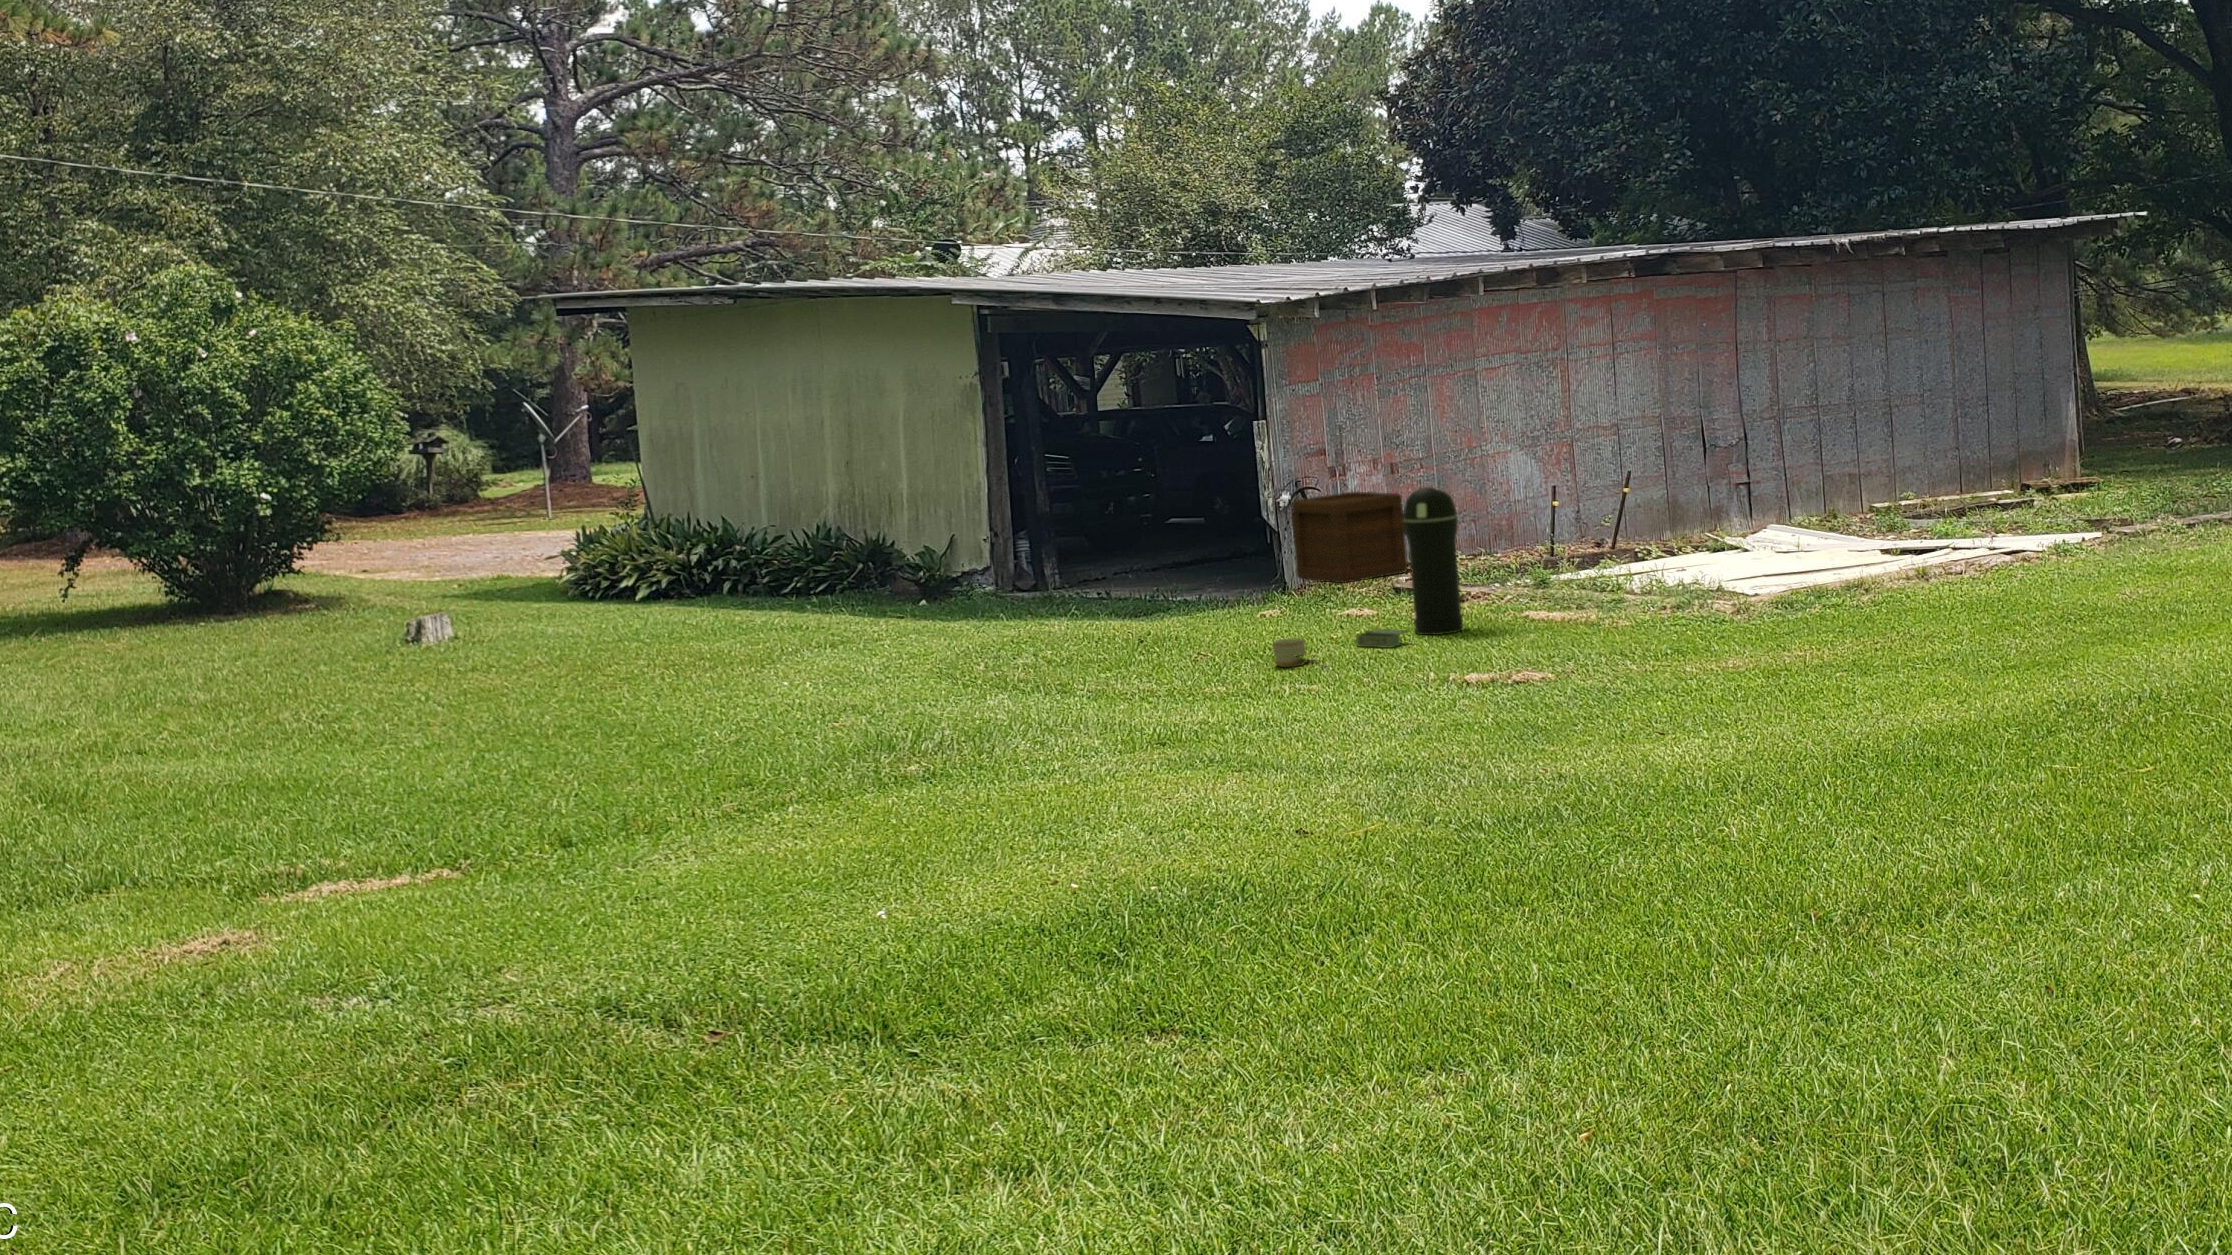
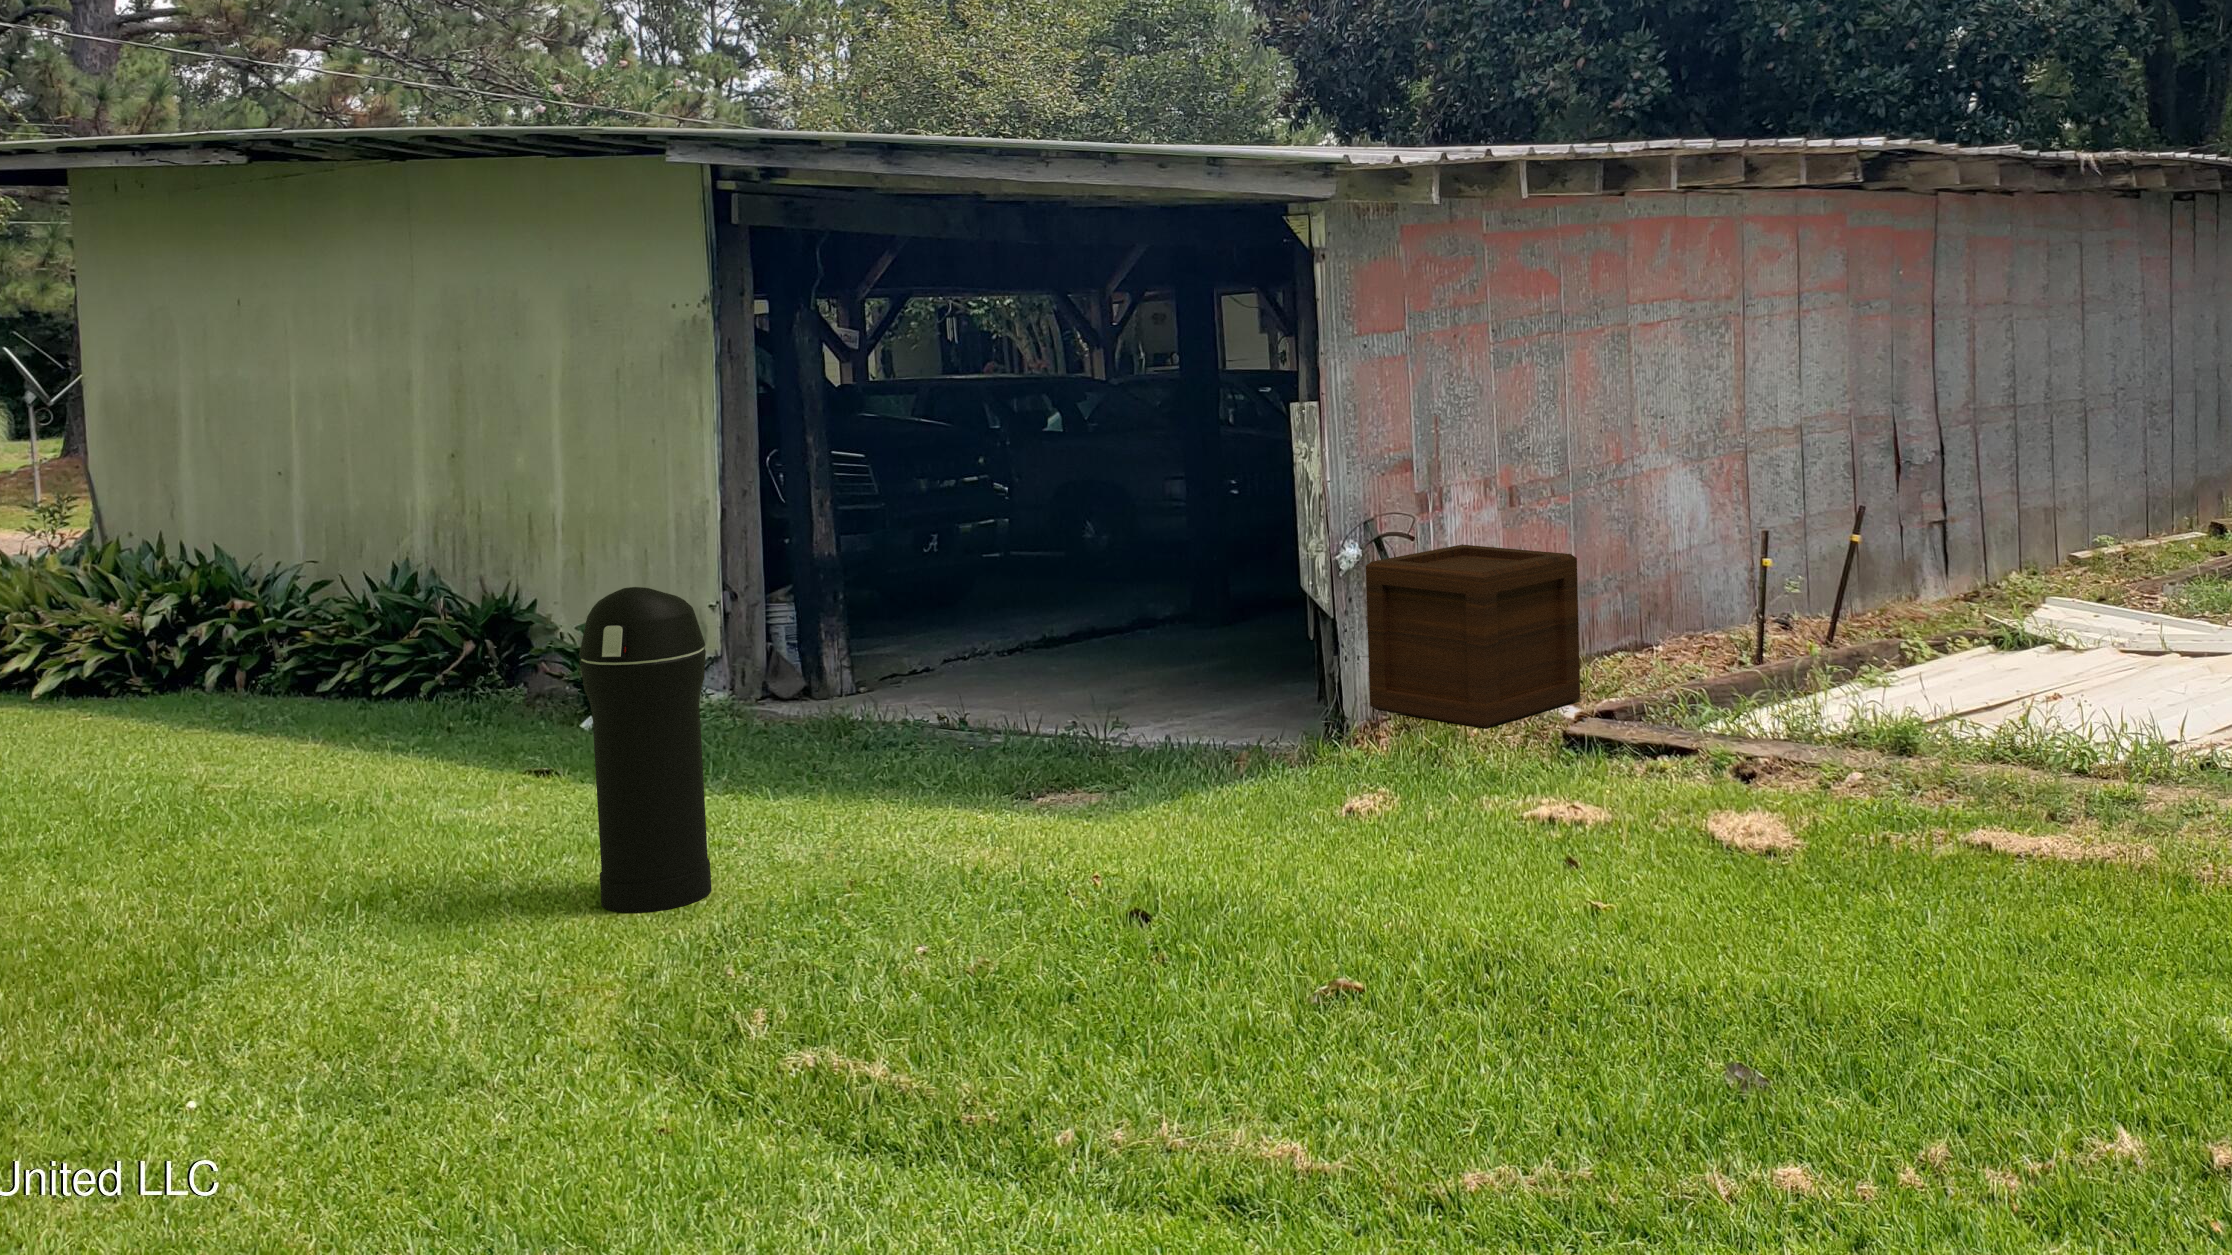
trash can: present [1403,487,1463,635] -> present [579,587,712,913]
toolbox: present [1356,629,1407,648] -> none [1941,976,2080,1057]
planter: present [1273,638,1306,667] -> none [1746,1025,1842,1128]

